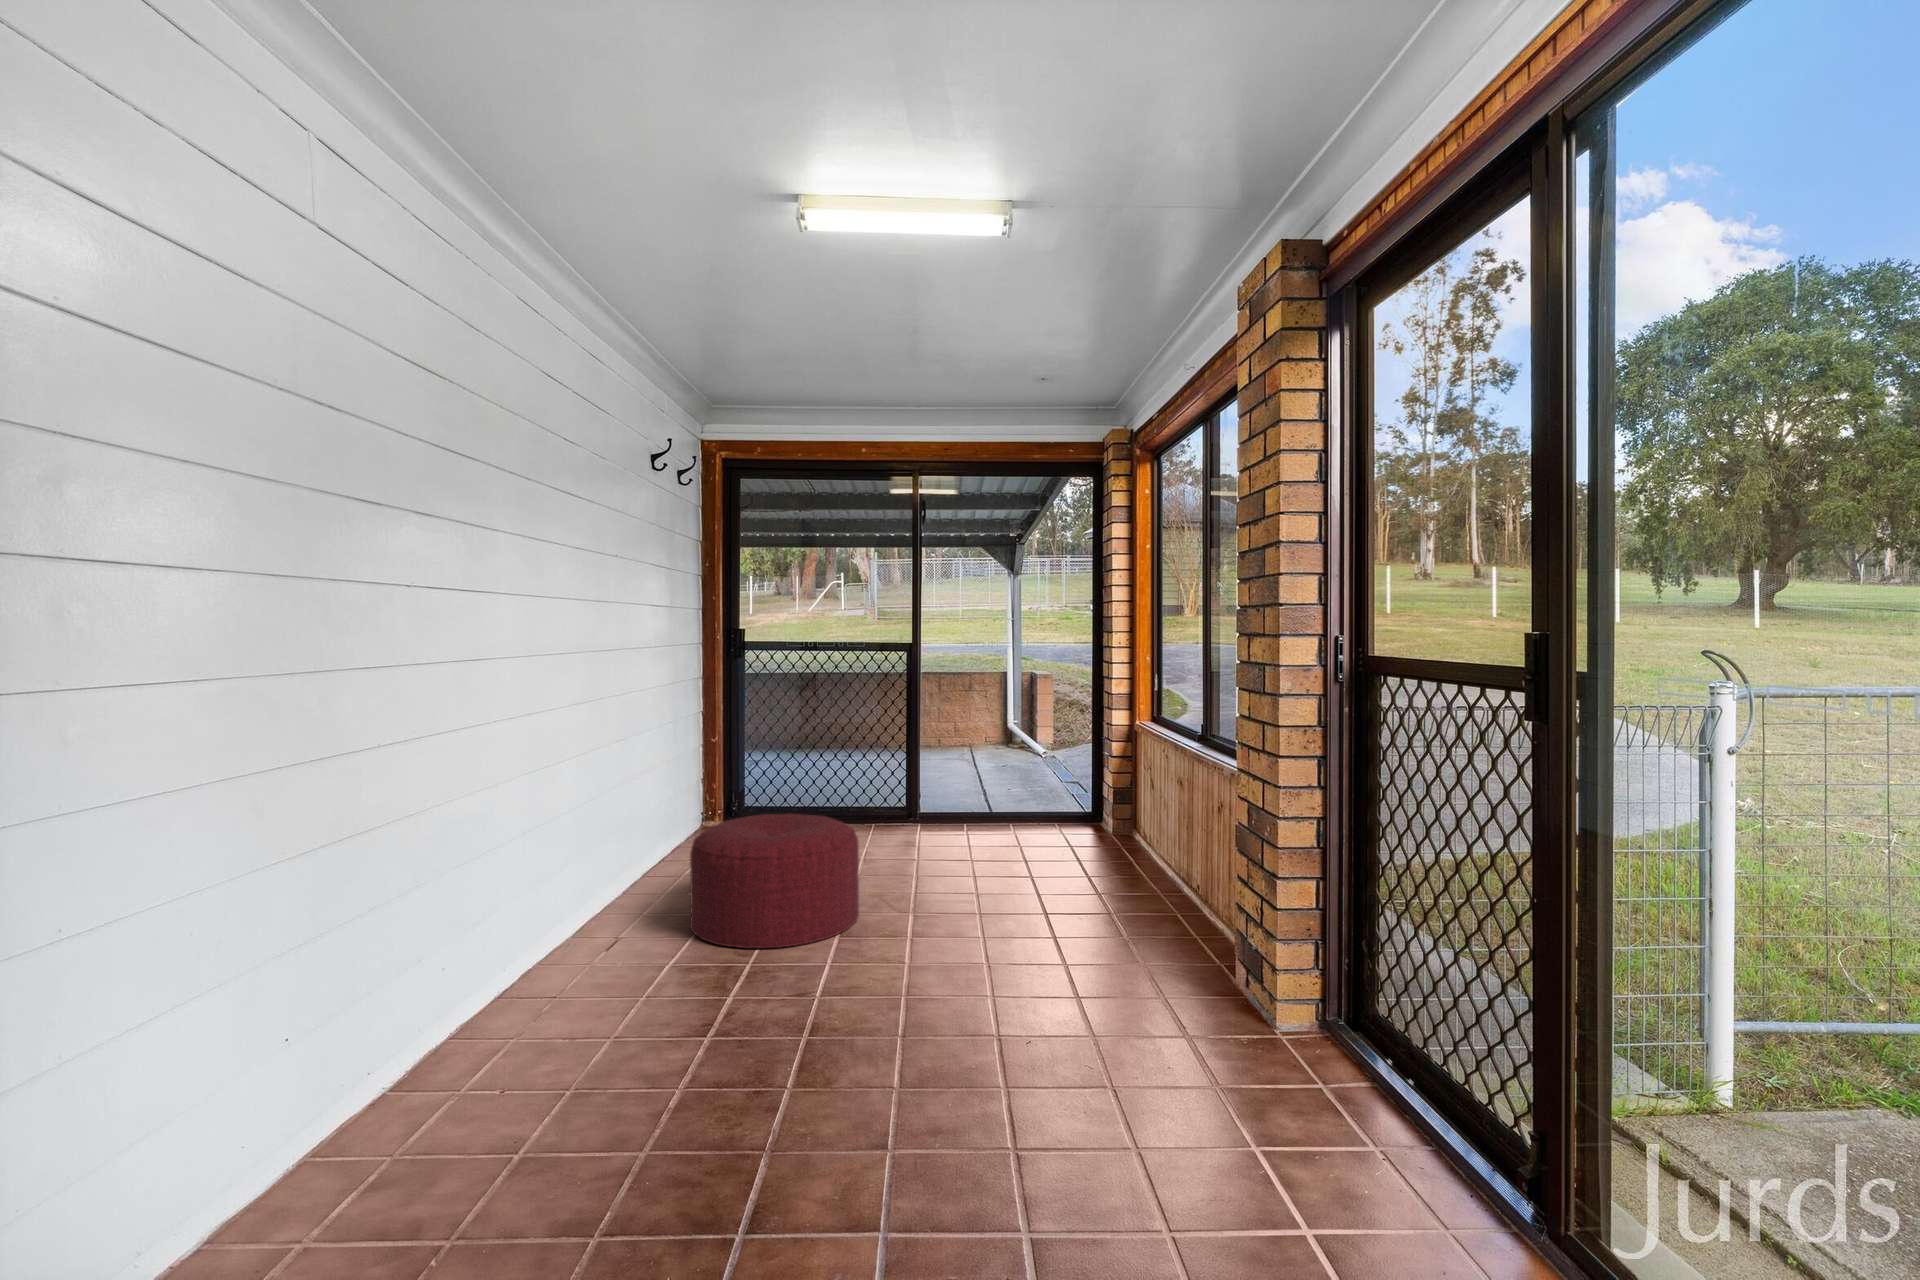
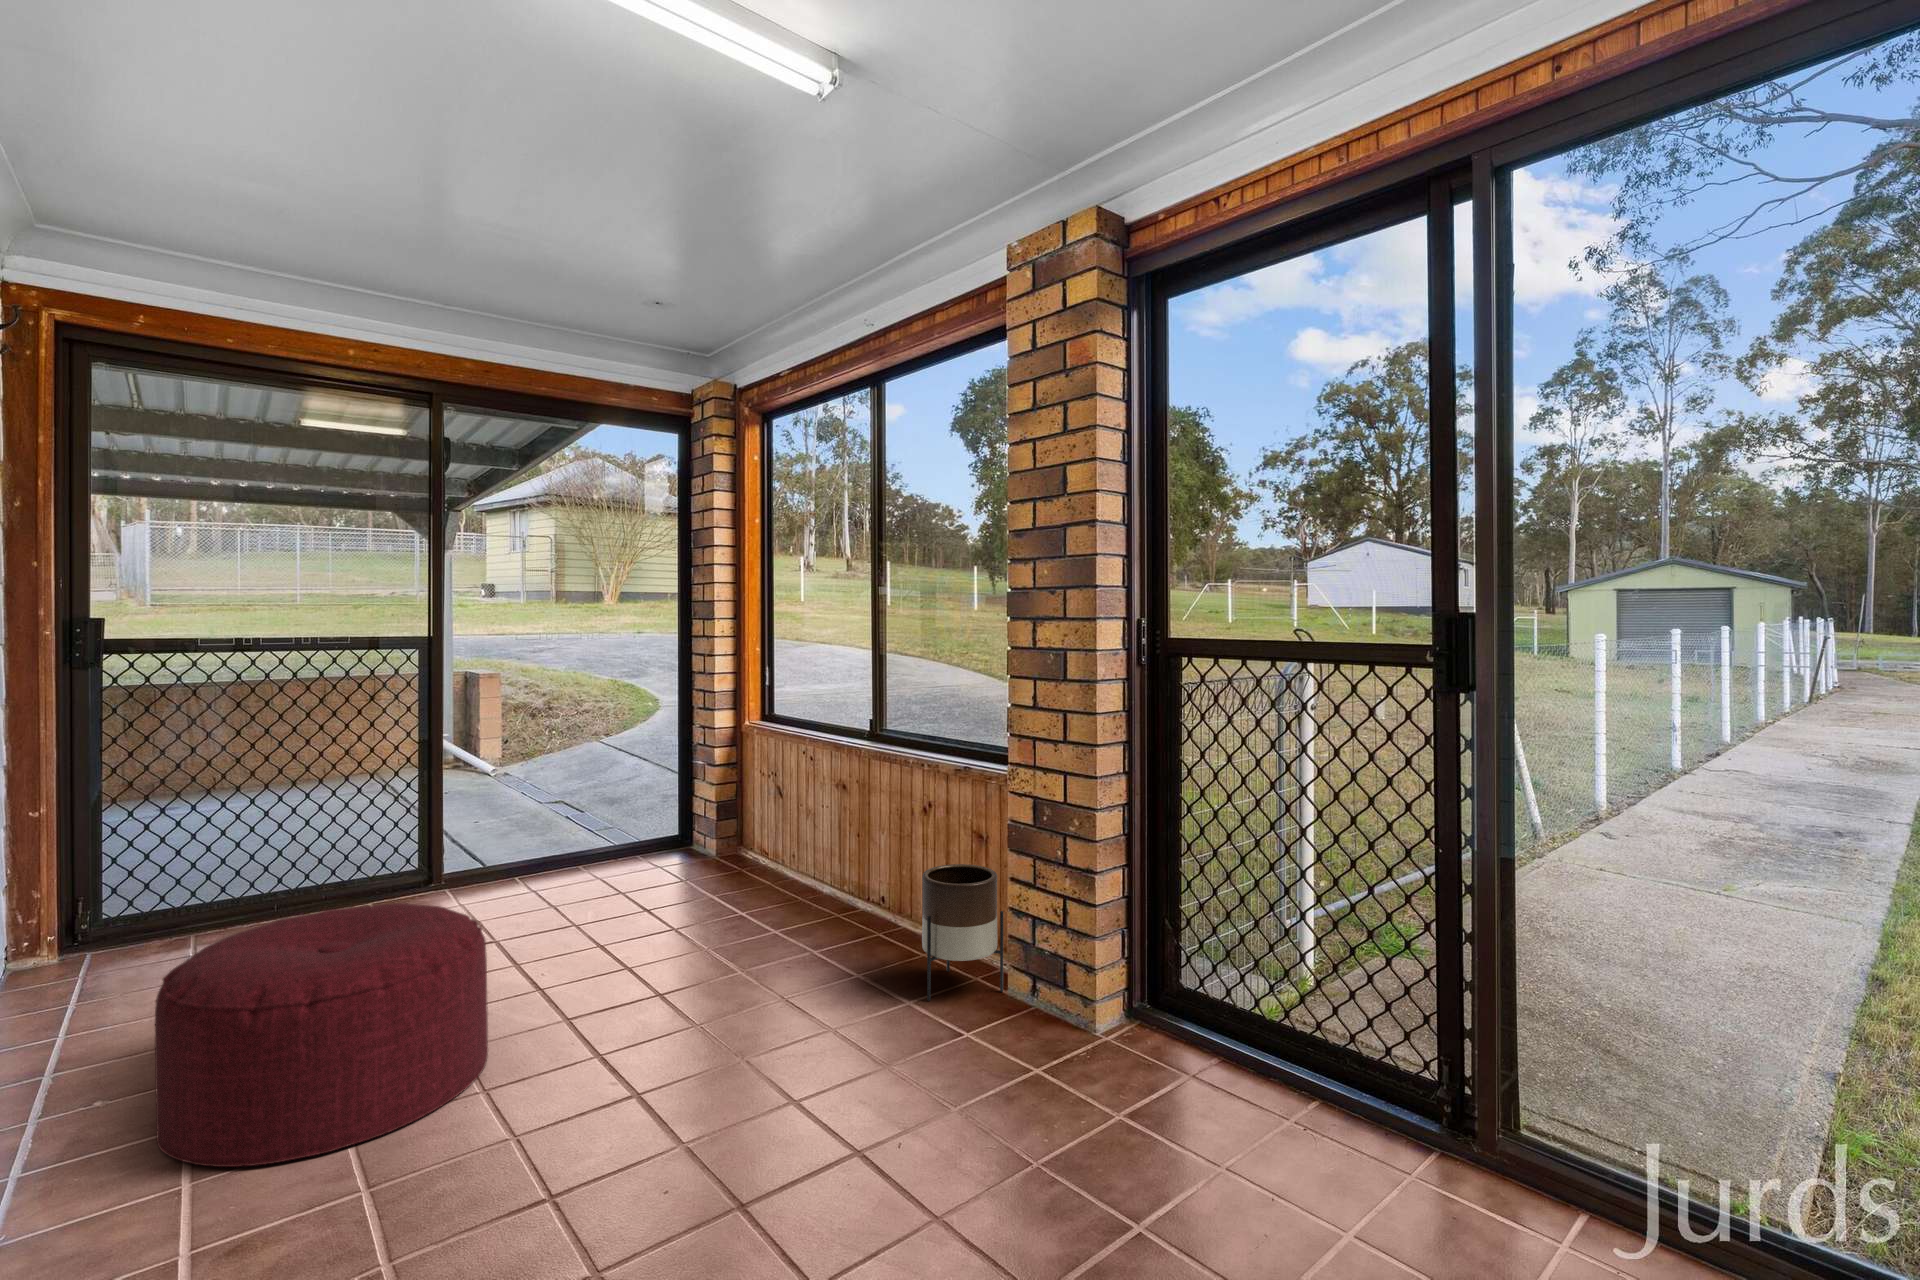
planter: none [1158,856,1233,980] -> present [922,864,1003,1001]

